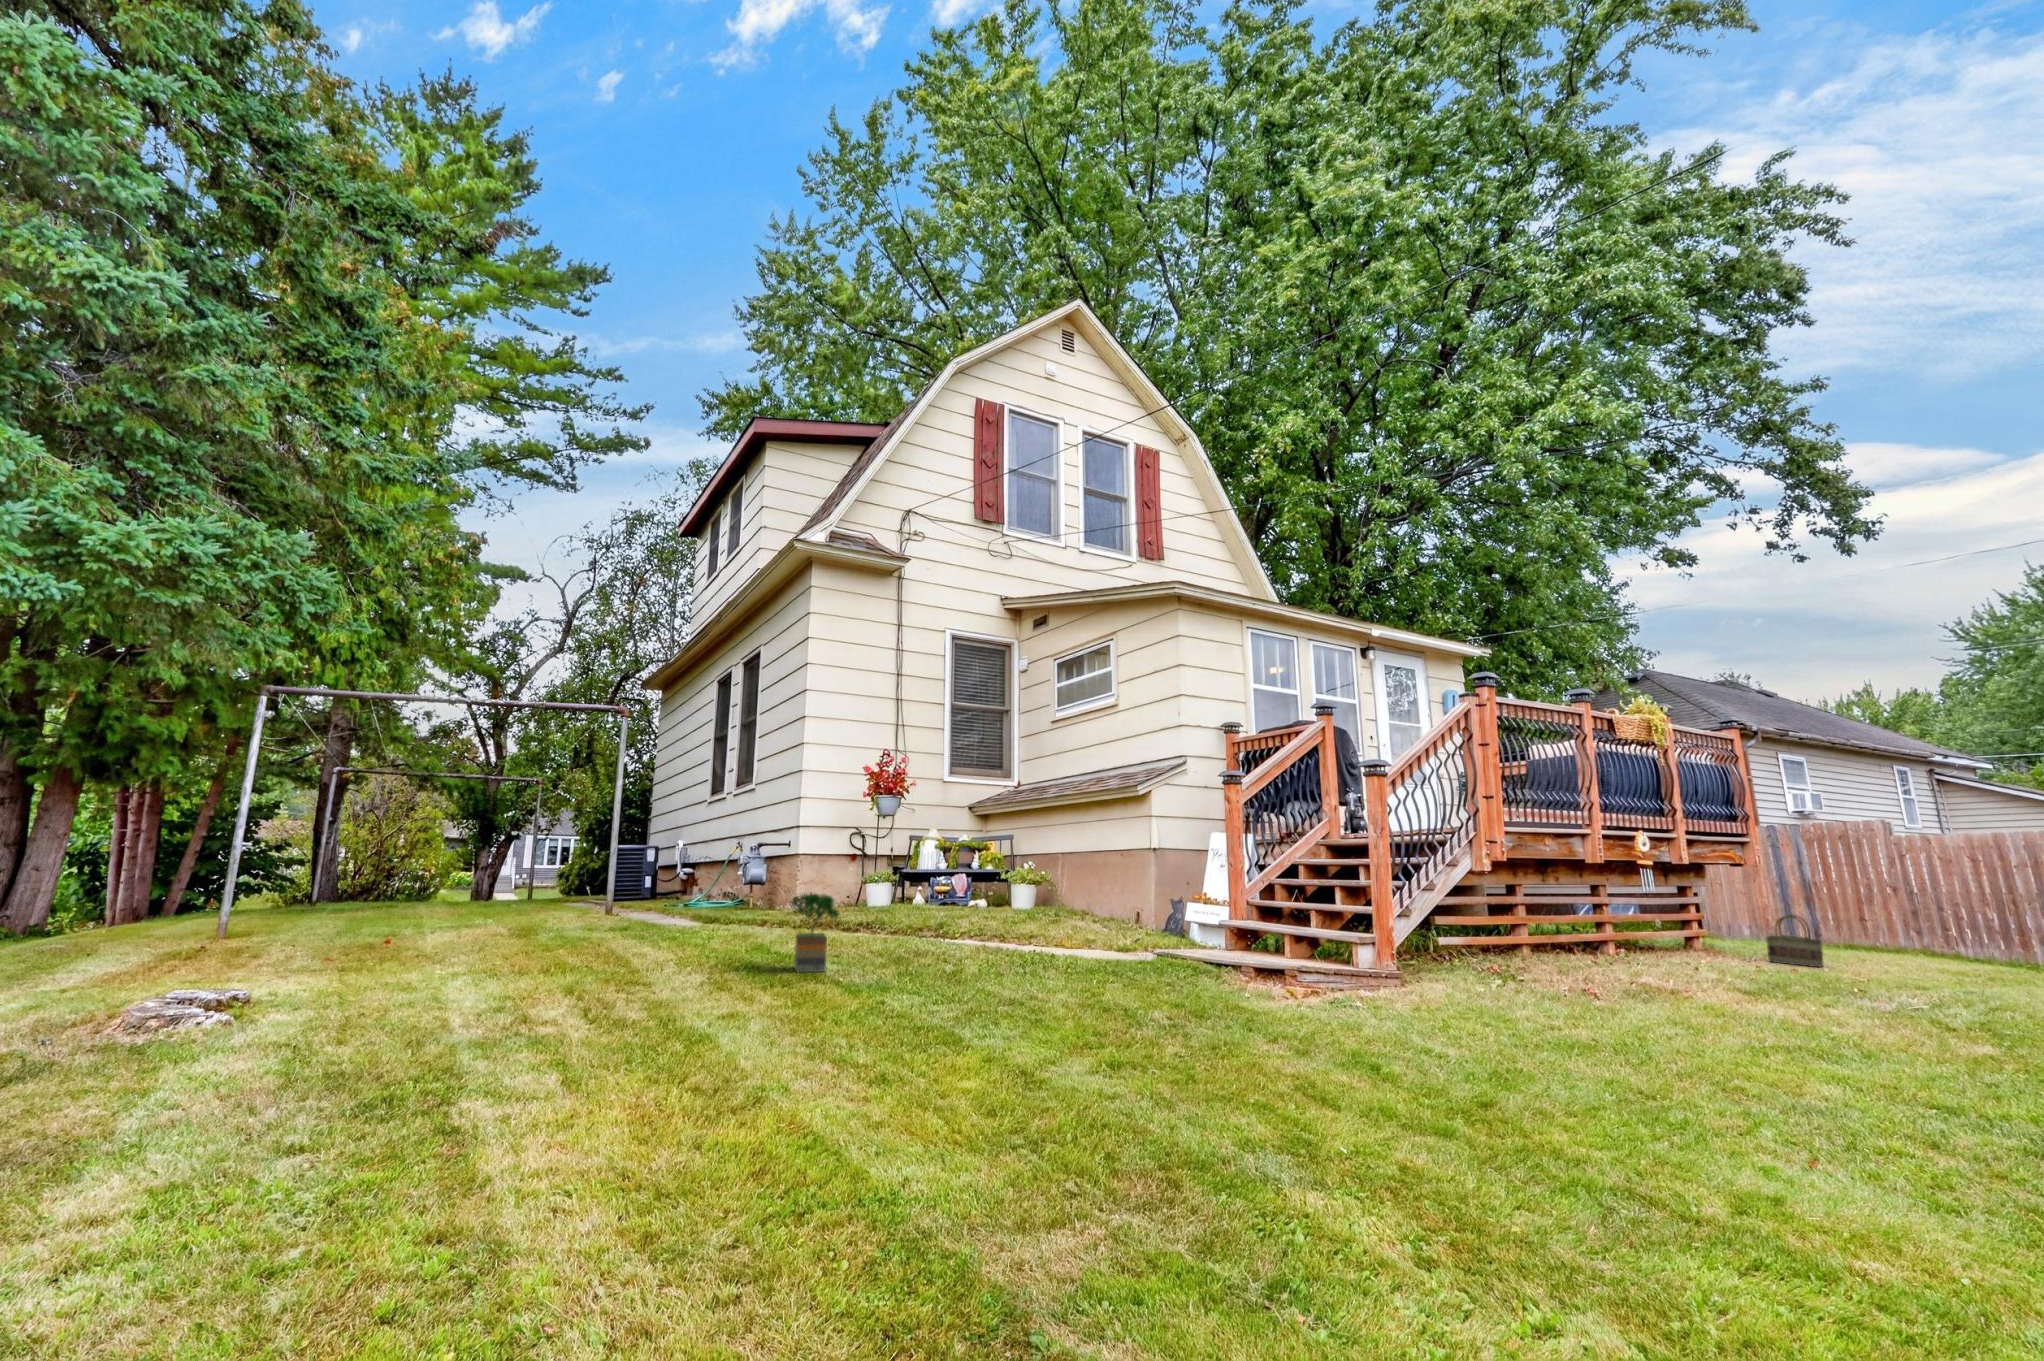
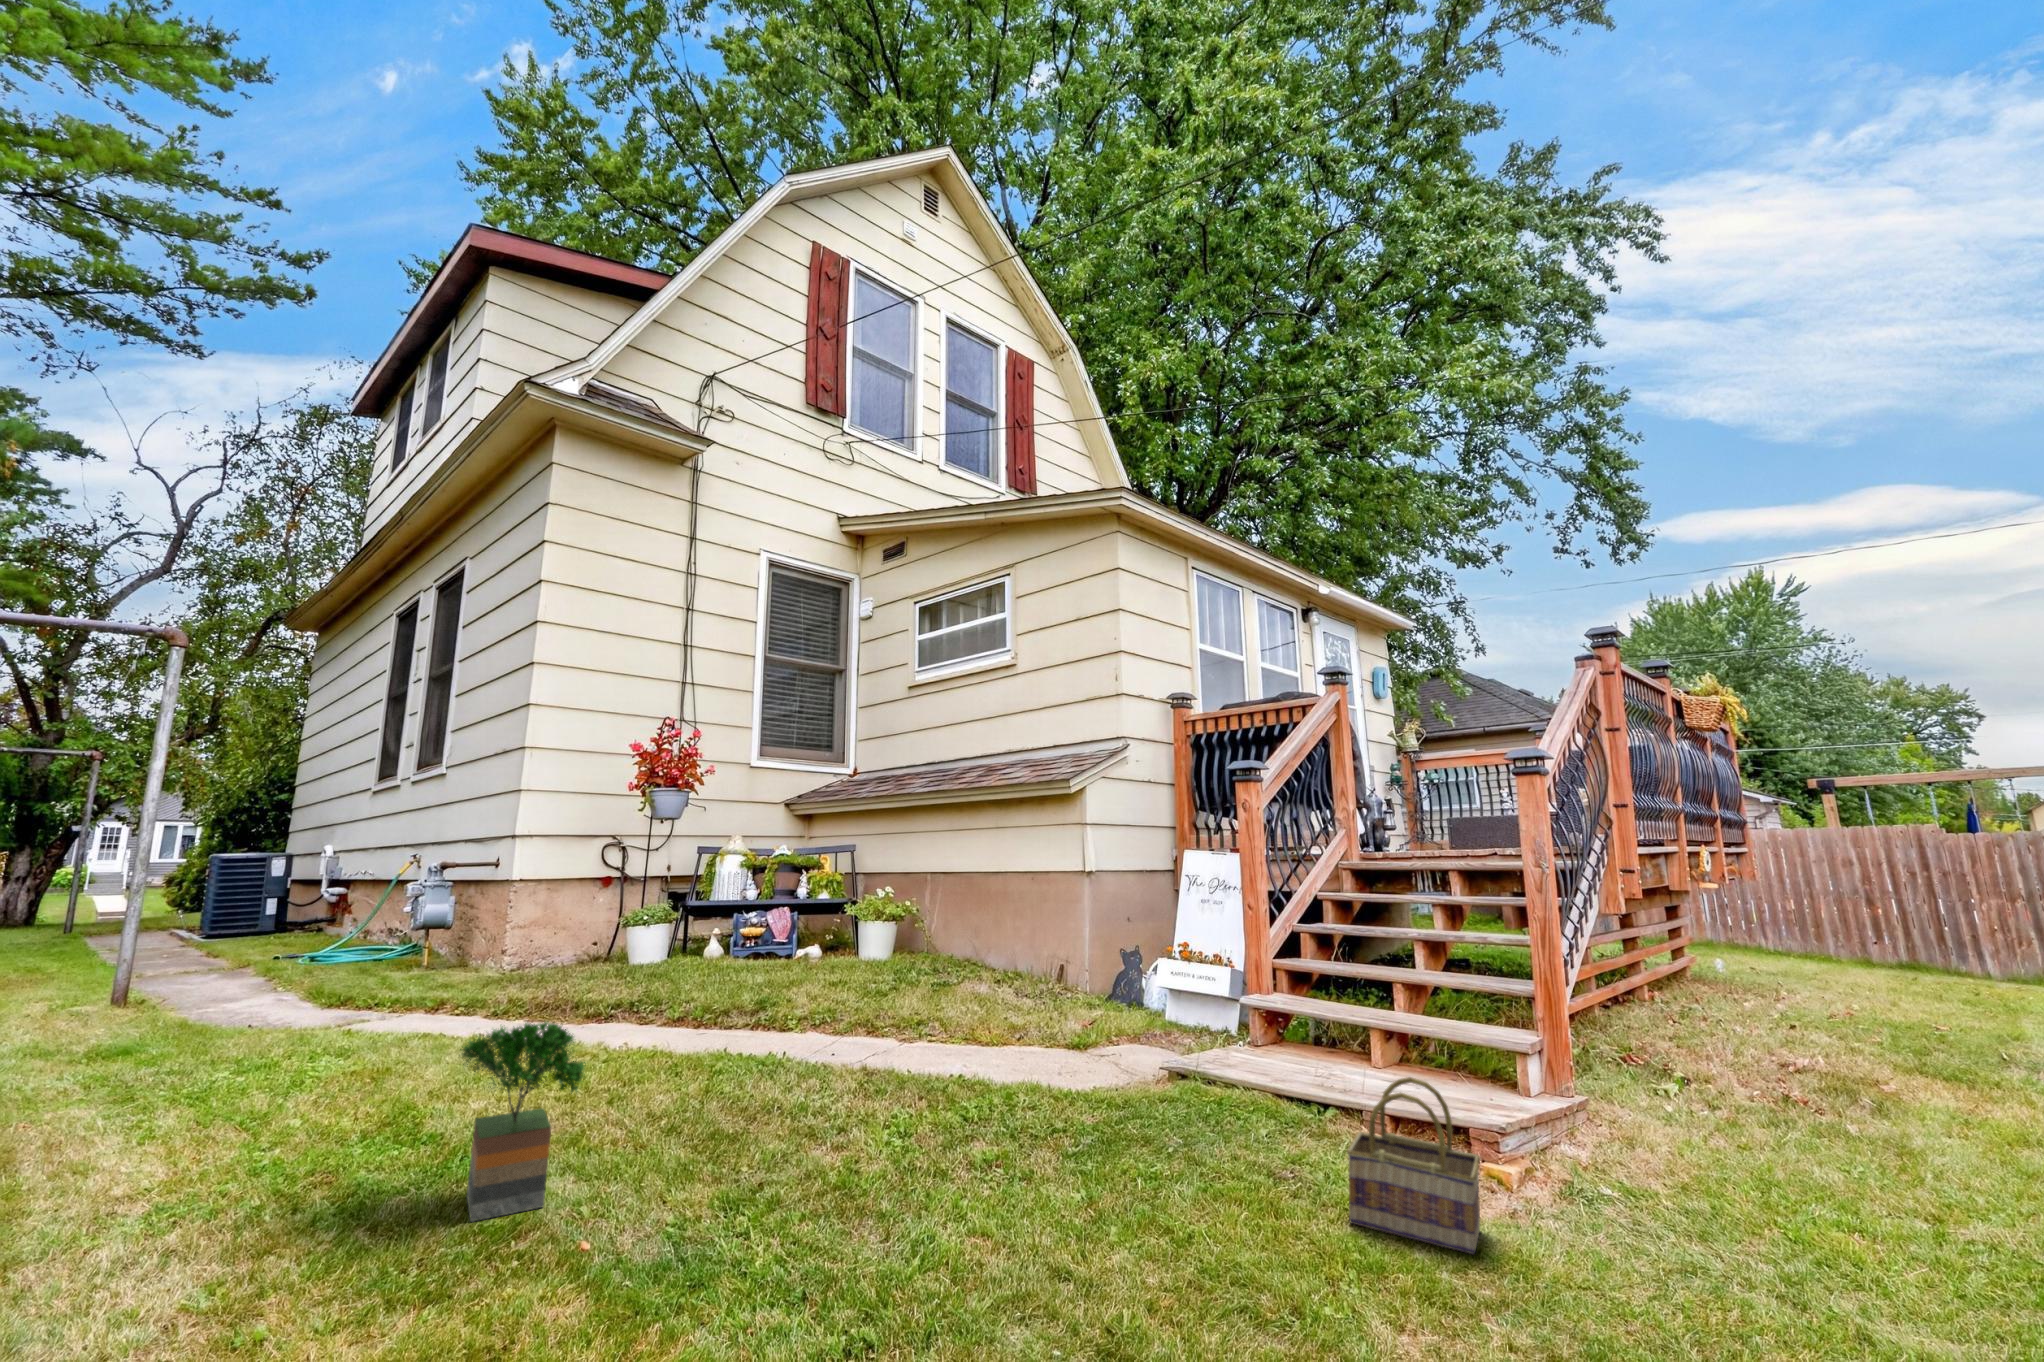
basket: present [1766,915,1823,967] -> present [1347,1077,1480,1254]

